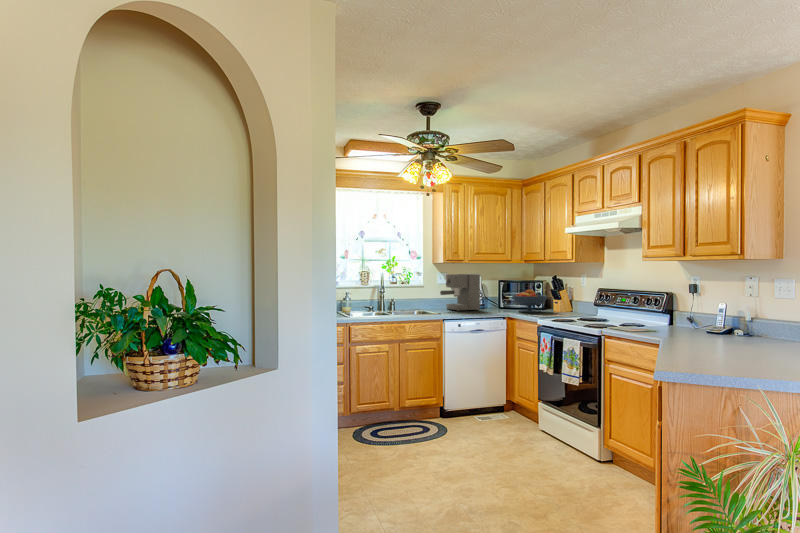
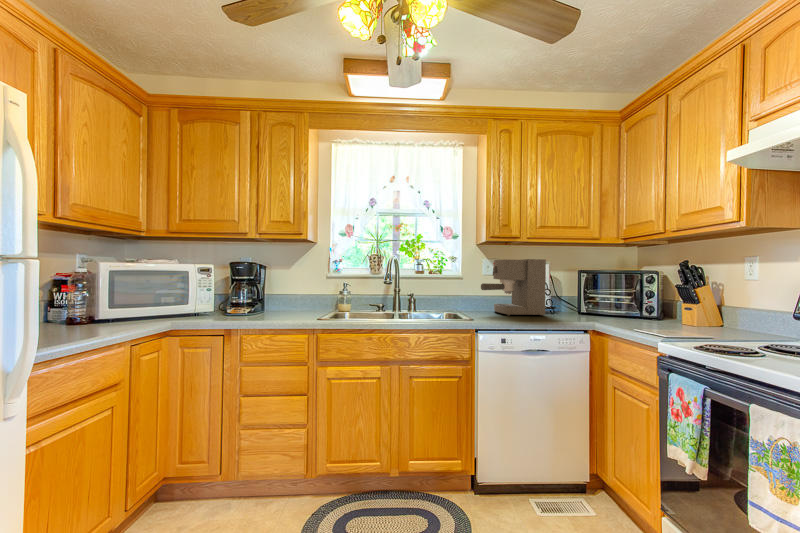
fruit bowl: present [512,290,547,313] -> none [601,285,672,325]

